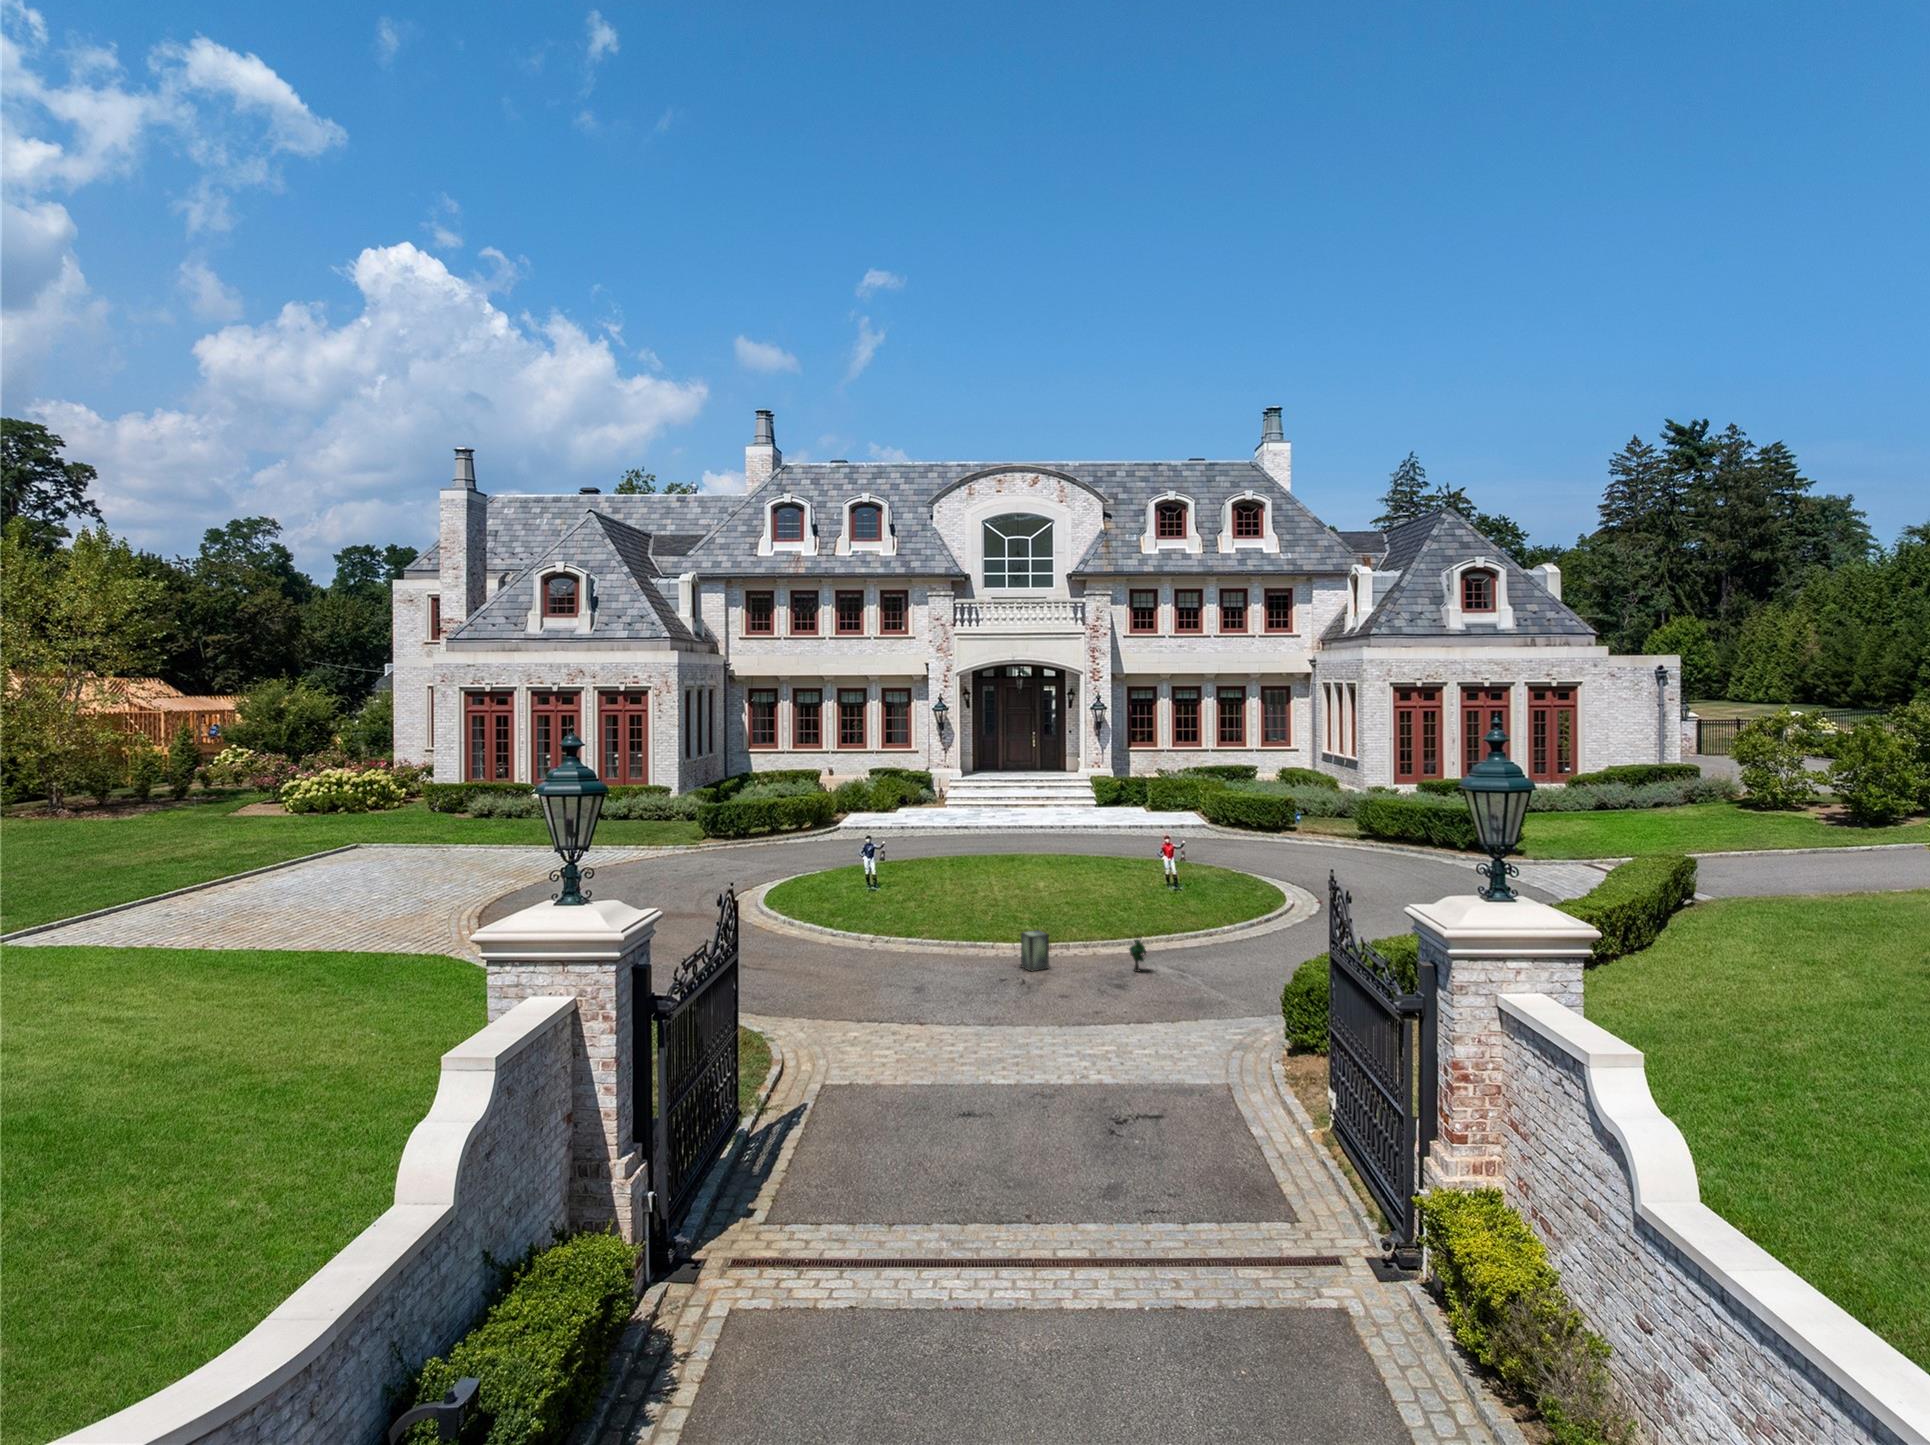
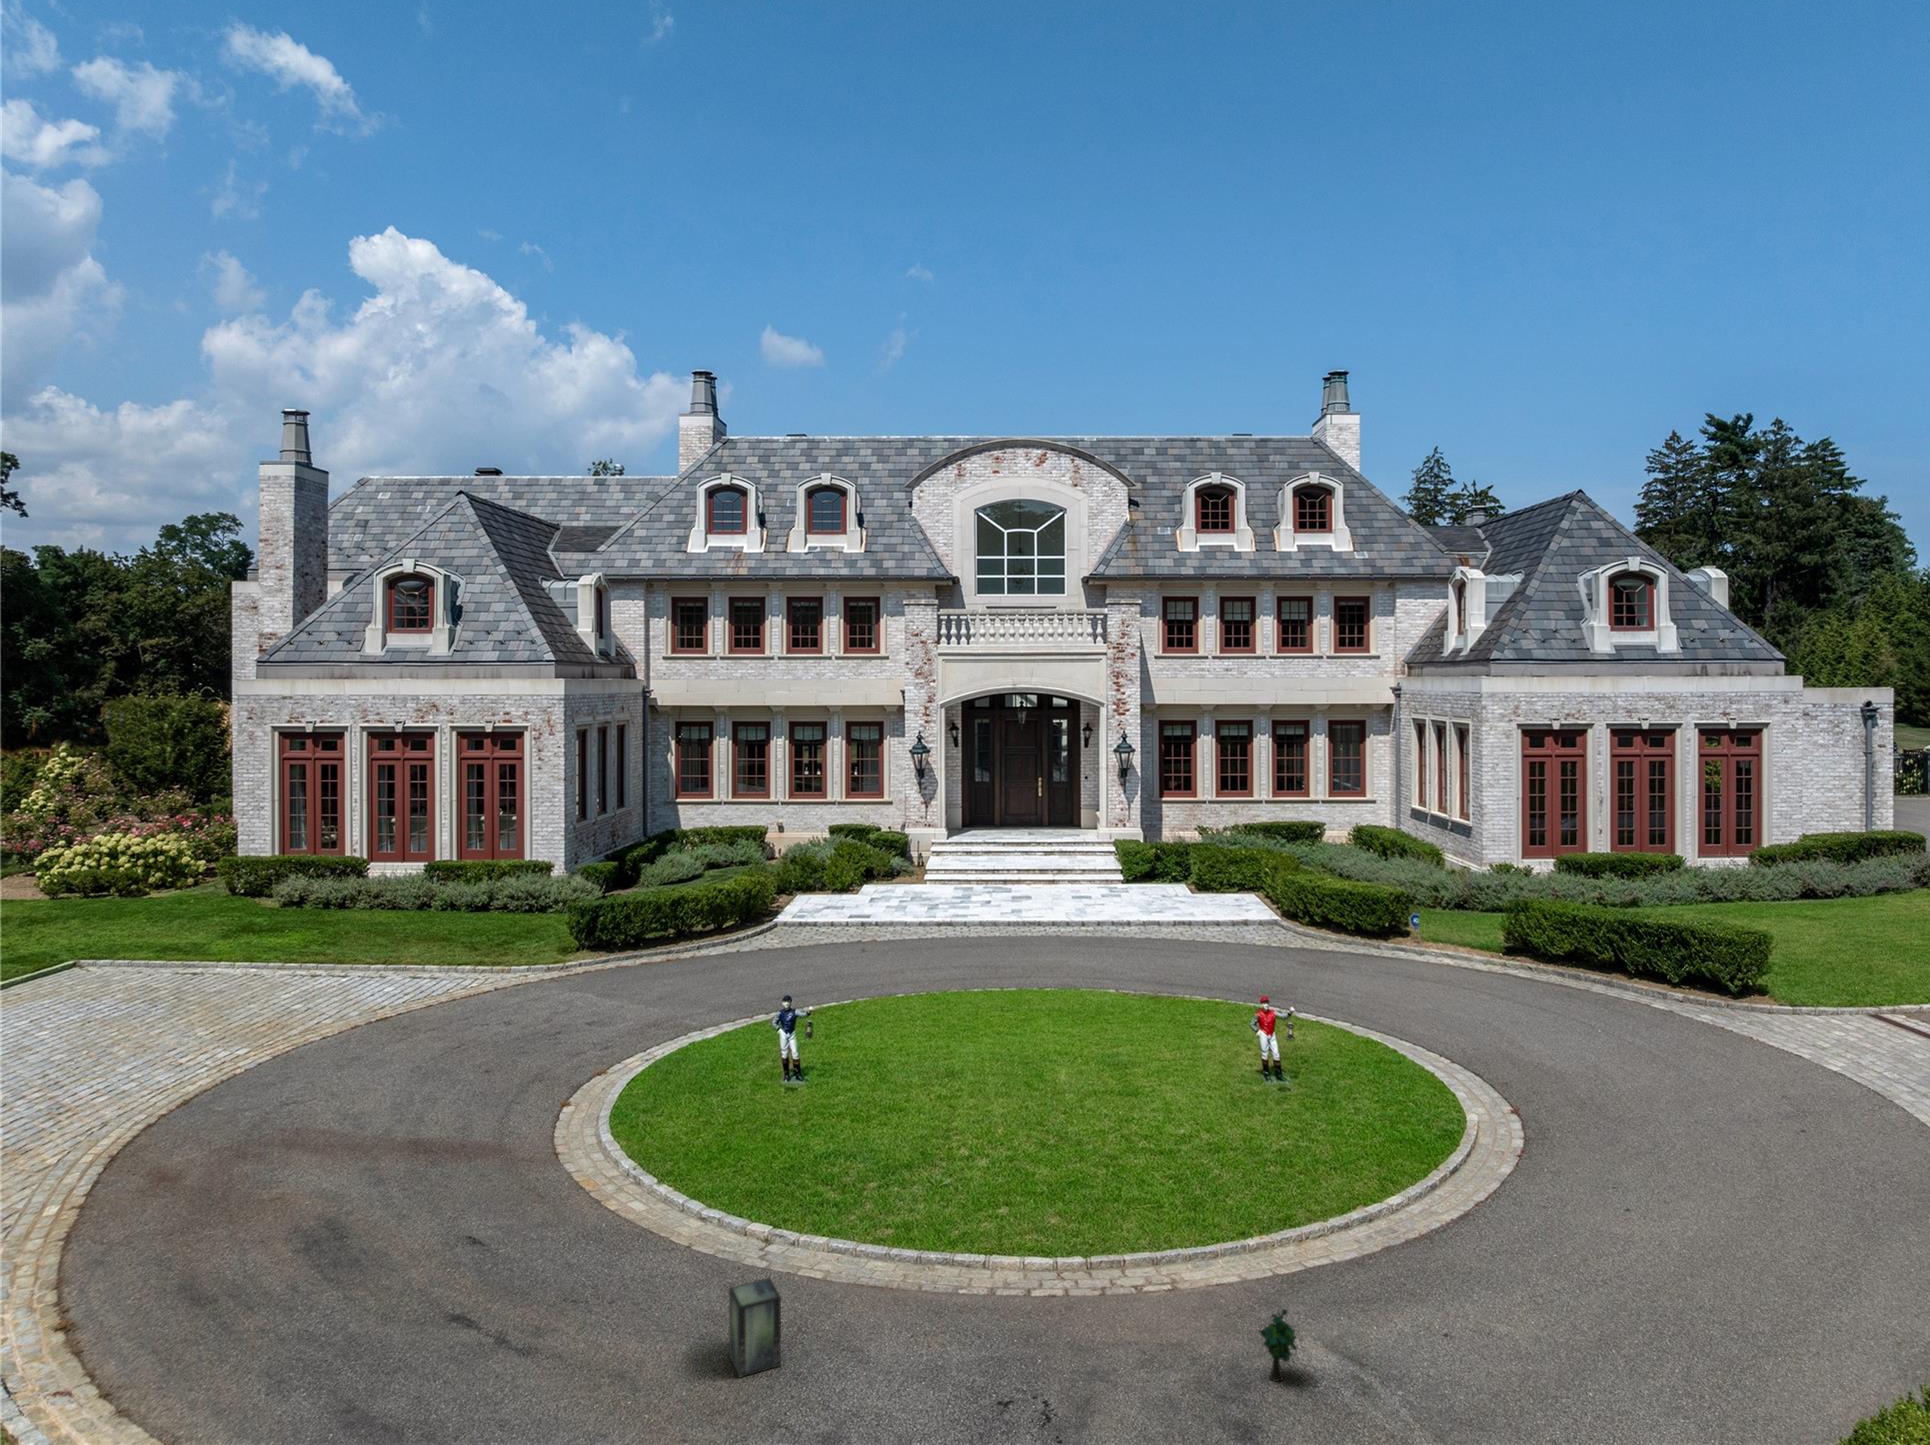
storage box: present [1021,930,1049,971] -> present [729,1278,781,1377]

